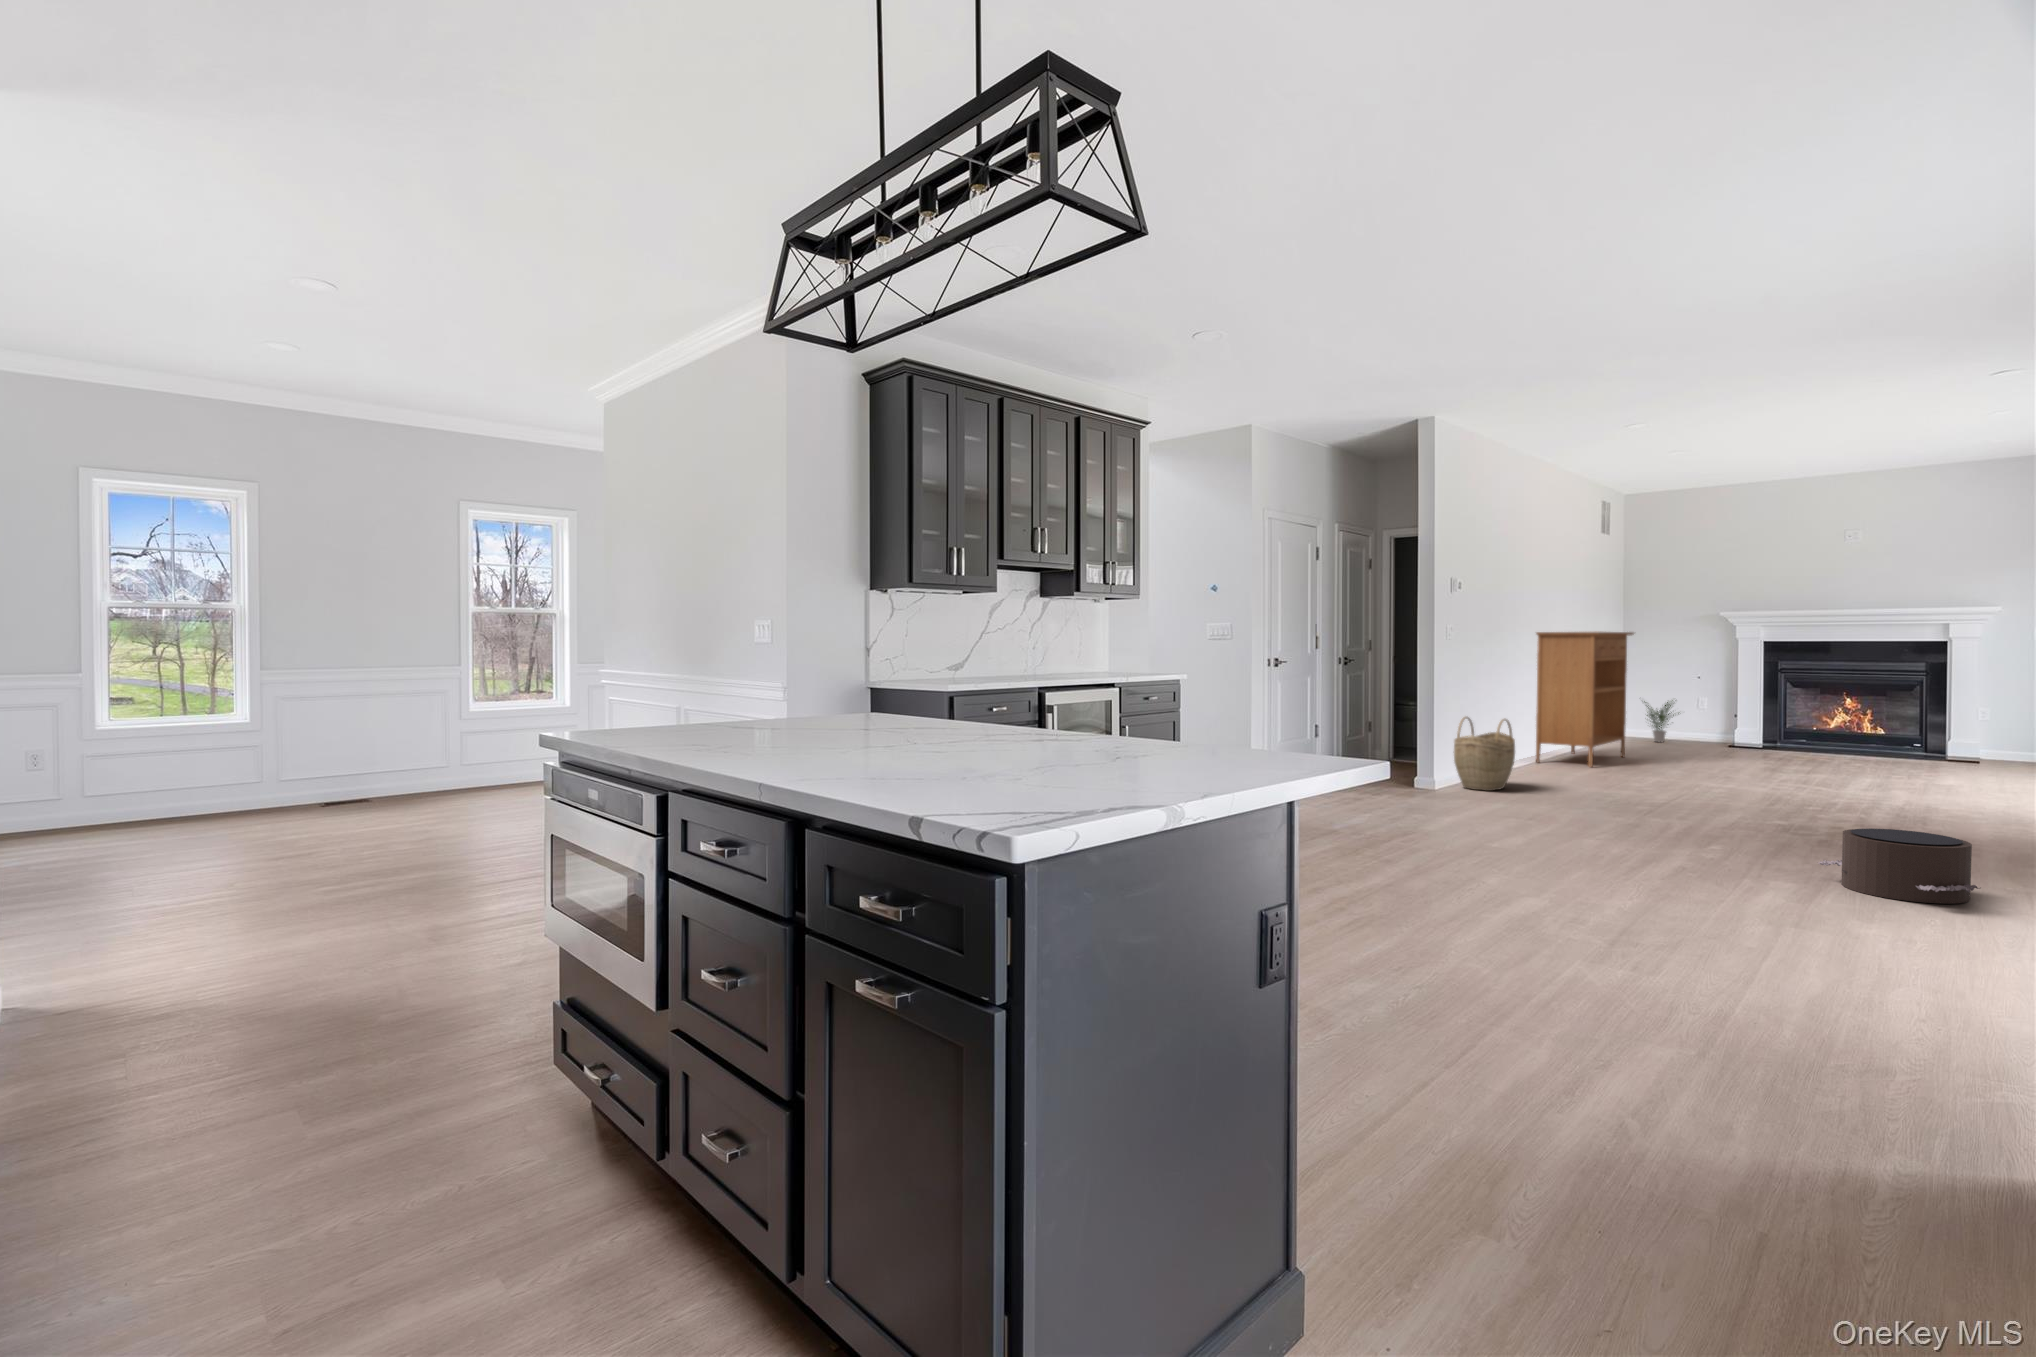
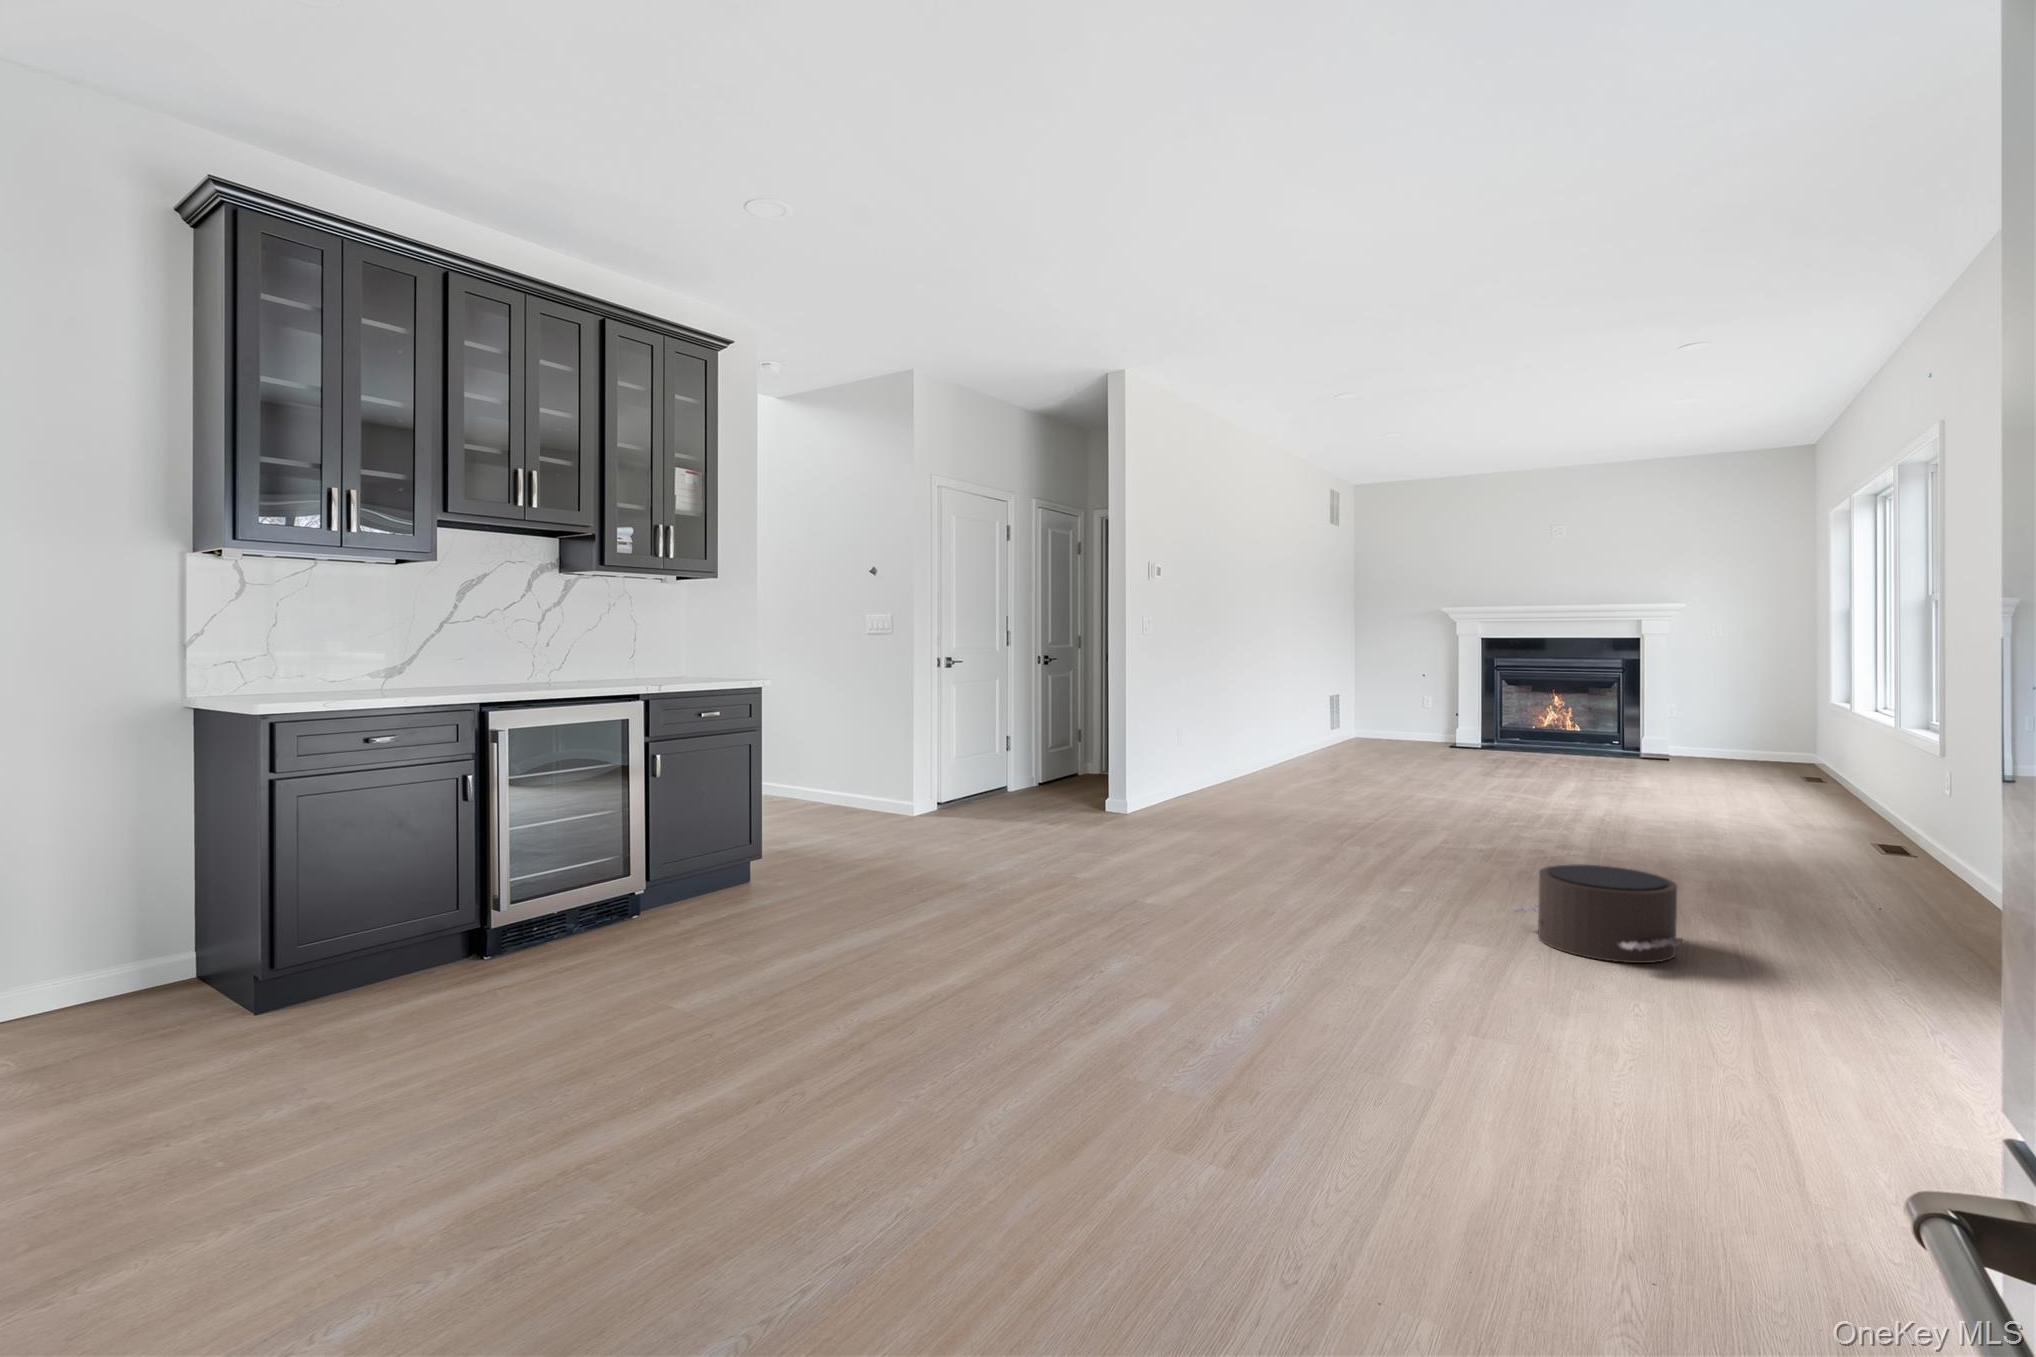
console table: present [1536,632,1634,767] -> none [1250,625,1355,776]
potted plant: present [1644,700,1679,742] -> none [1360,696,1408,744]
woven basket: present [1454,717,1515,791] -> none [1147,724,1215,812]

